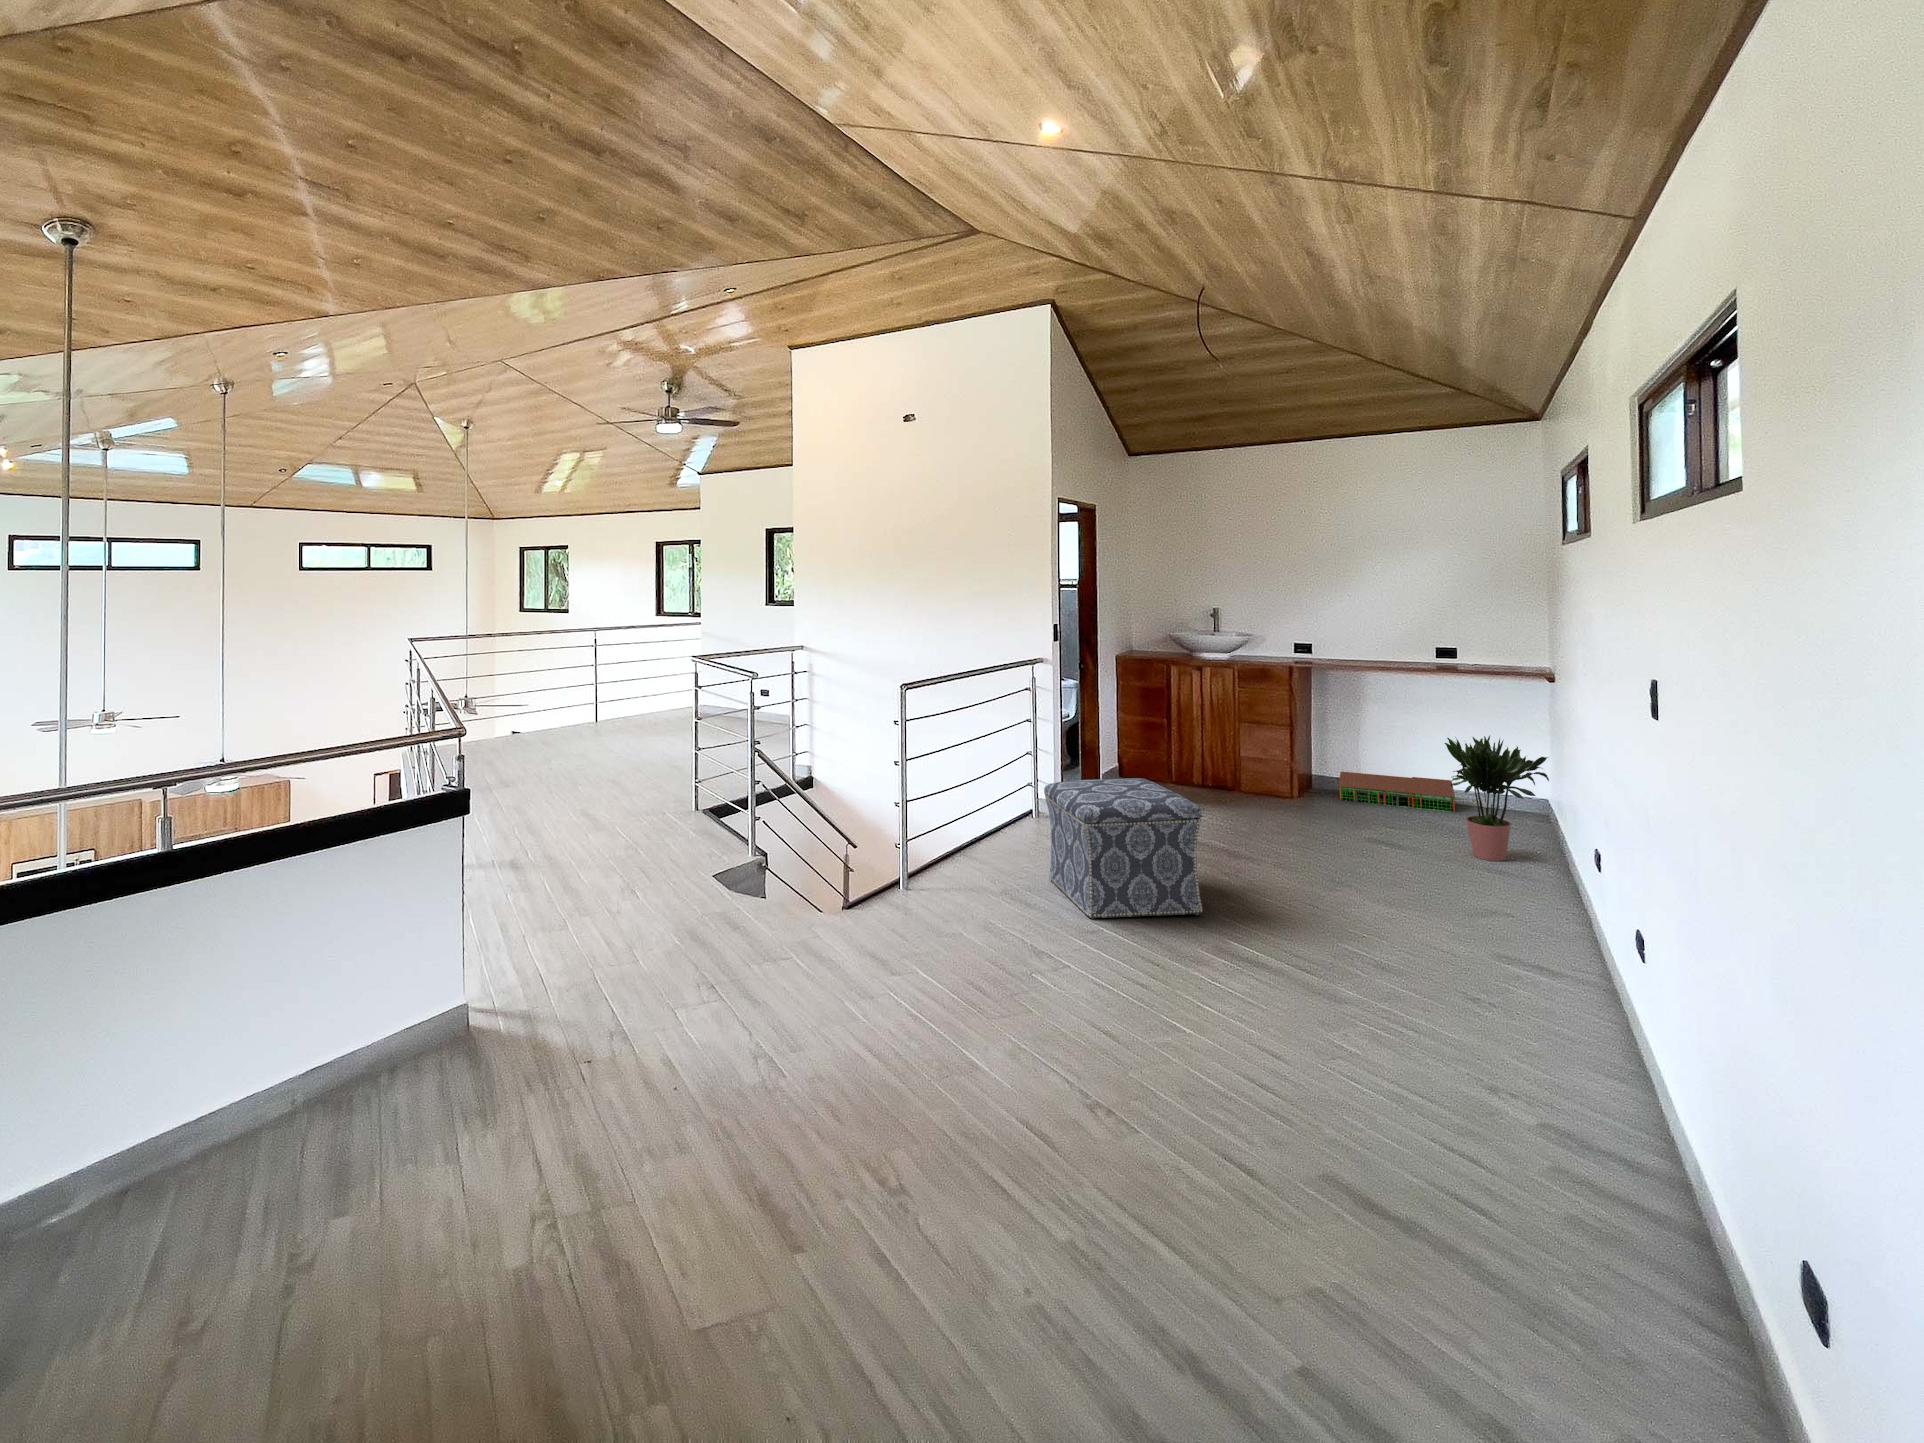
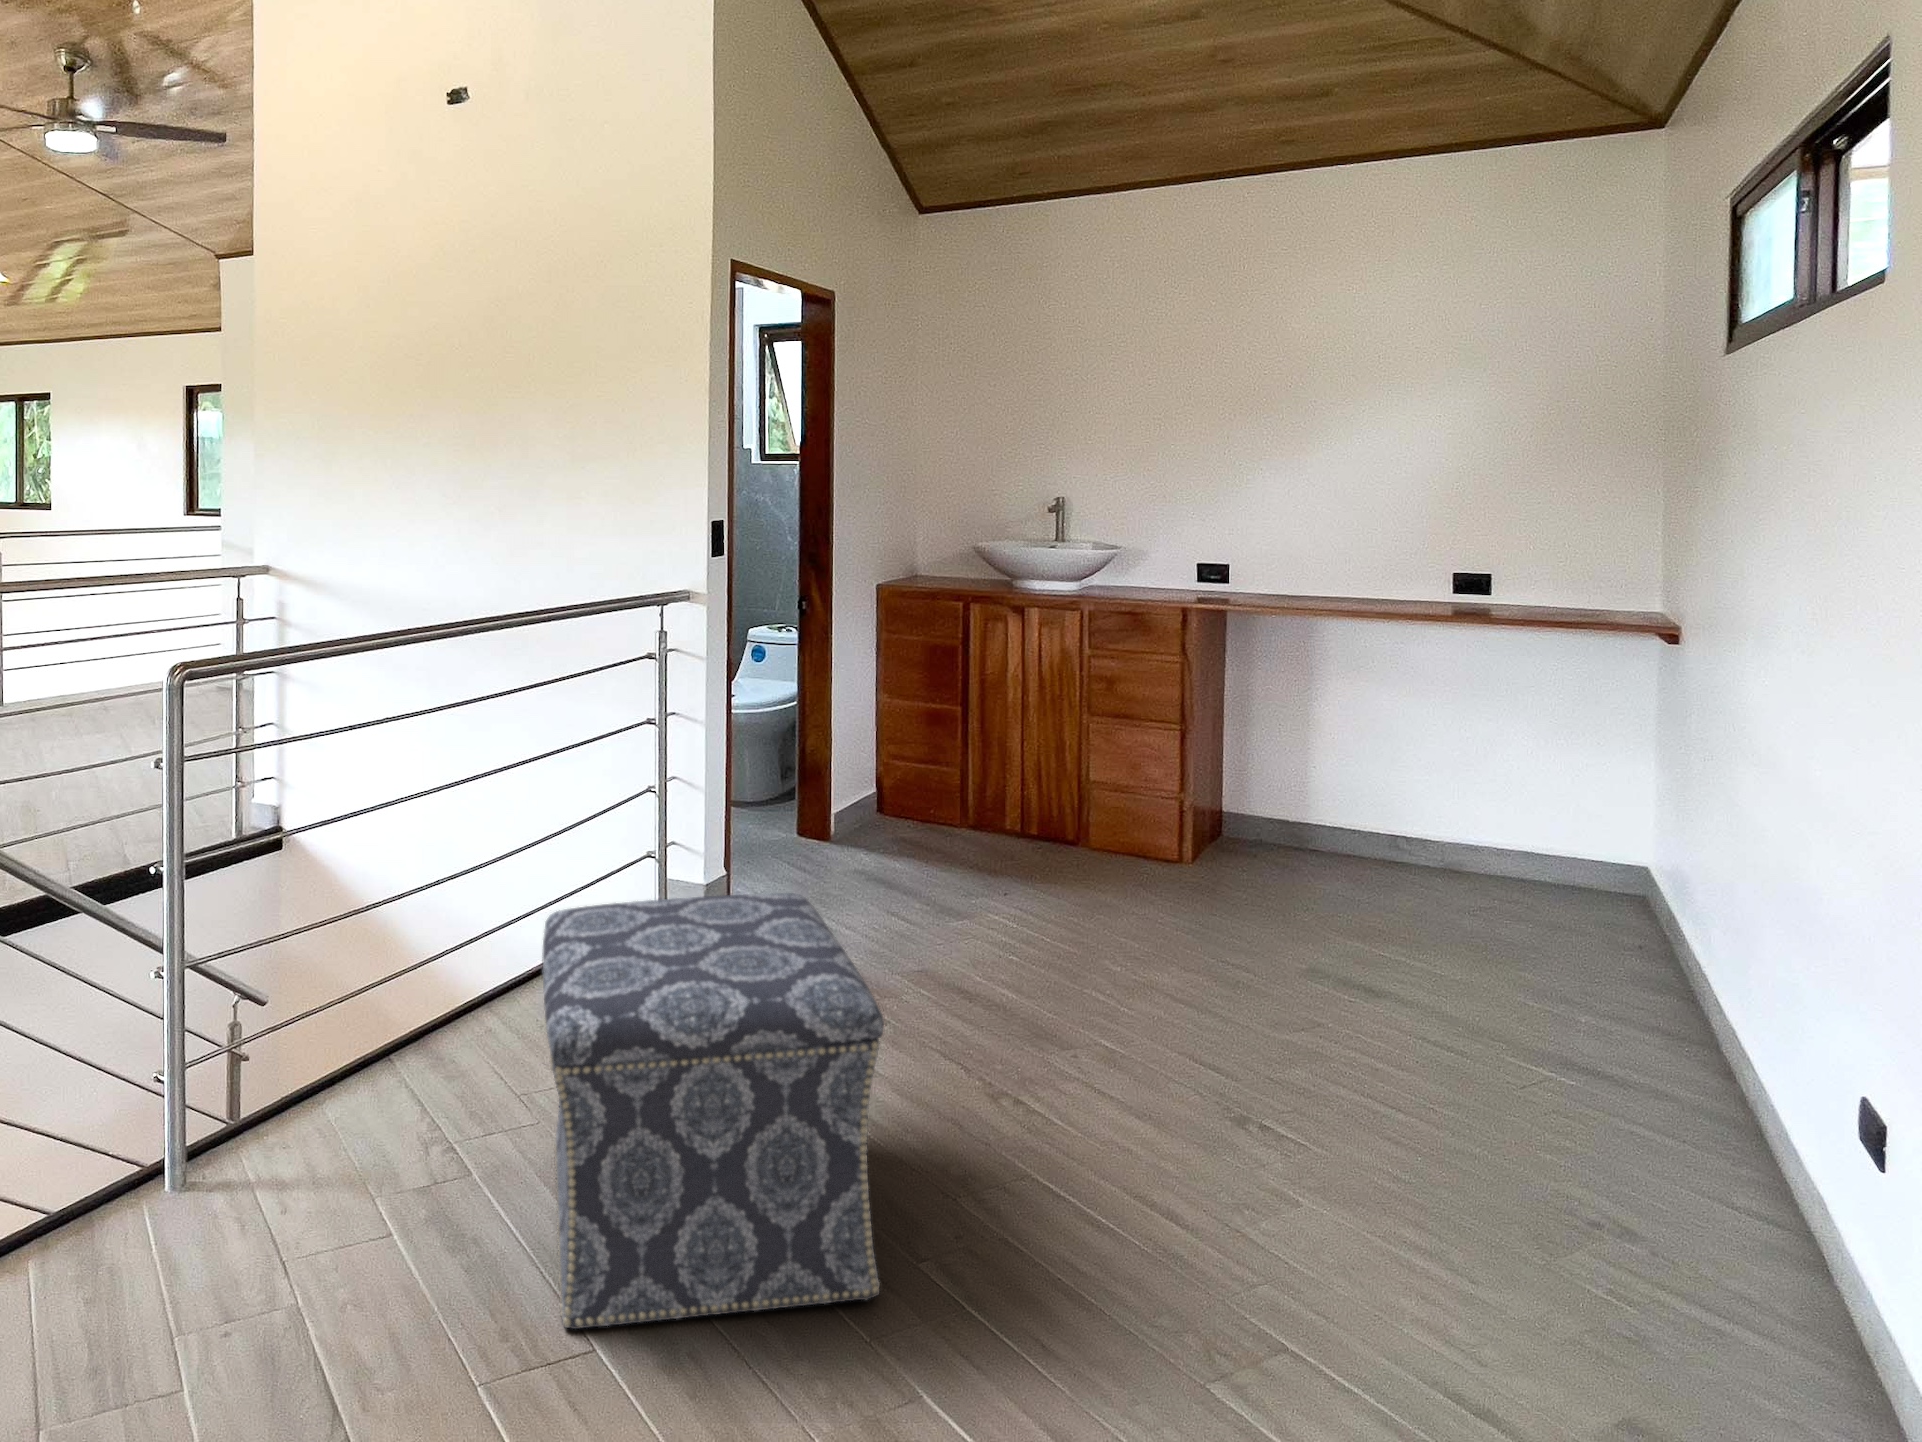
potted plant: present [1445,736,1549,861] -> none [1477,750,1710,1037]
storage bin: present [1339,772,1455,812] -> none [1265,803,1477,892]

